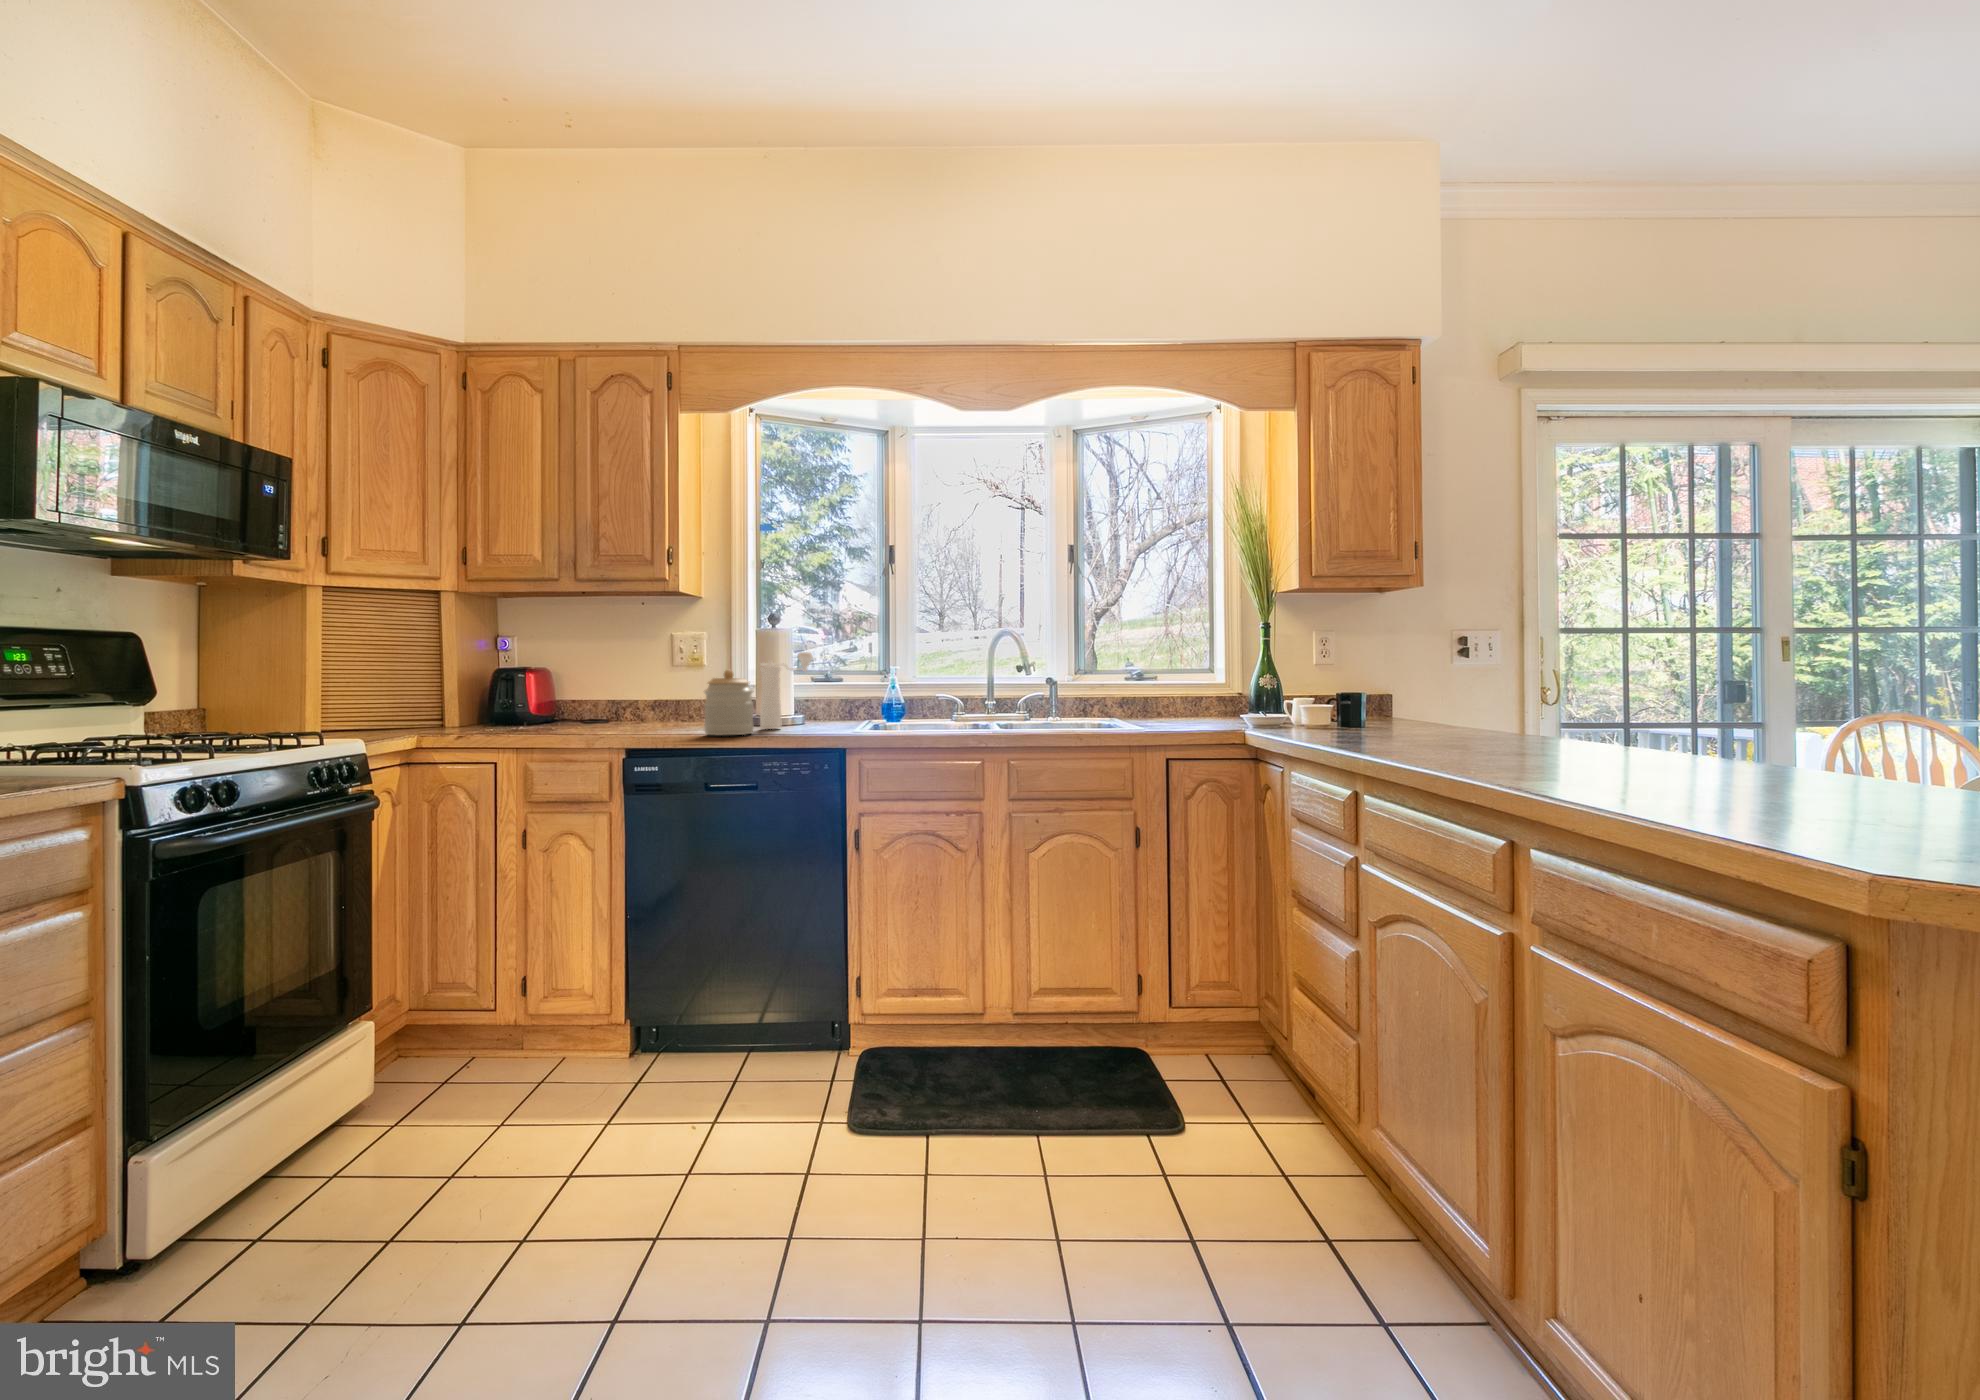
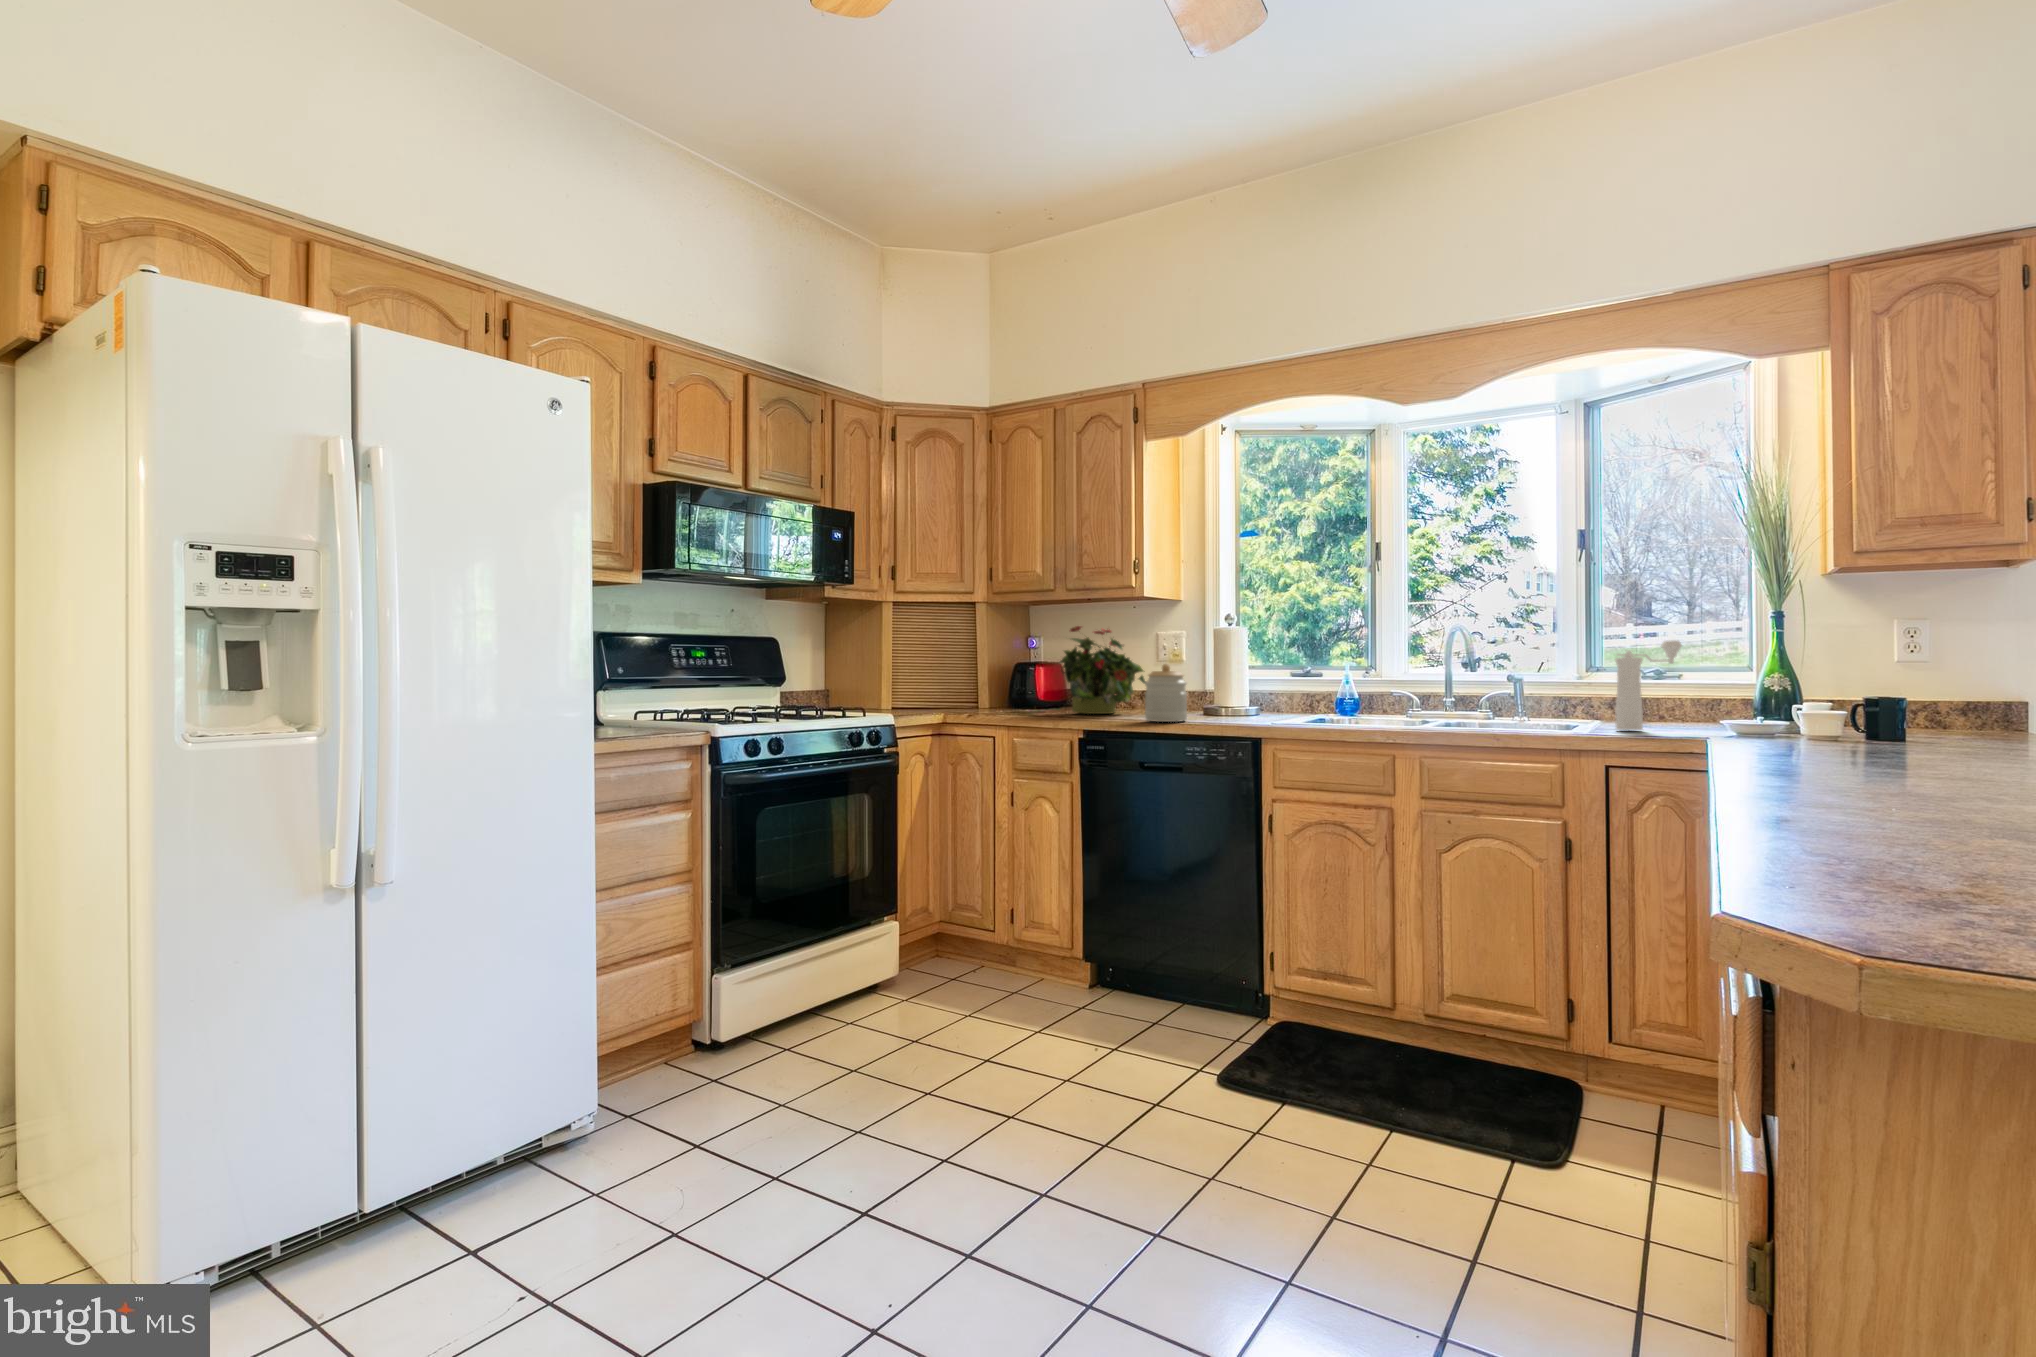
potted plant: none [569,624,680,728] -> present [1060,626,1145,714]
pepper mill: present [760,652,813,729] -> present [1615,640,1682,730]

